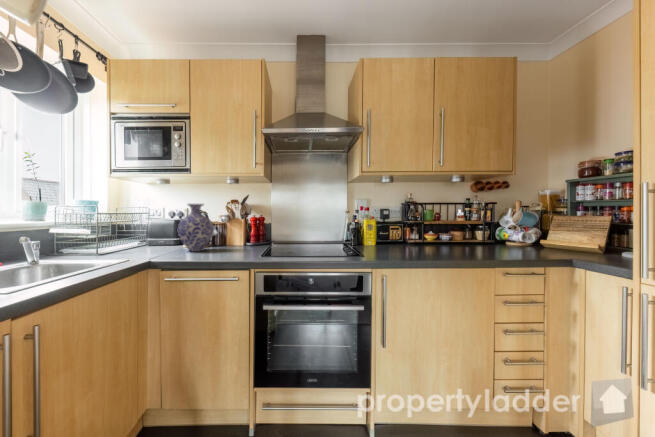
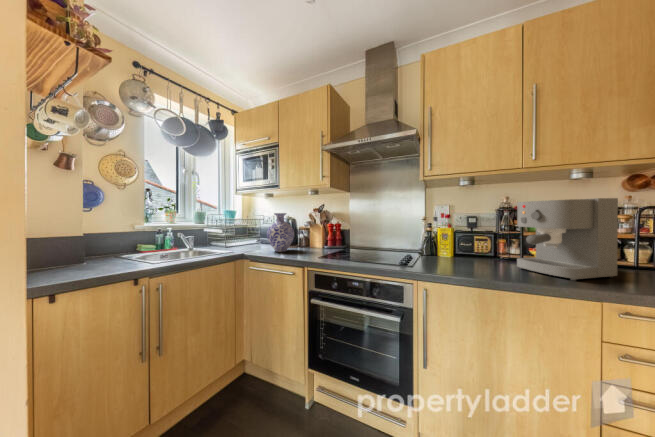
coffee maker: none [424,197,477,252] -> present [517,198,618,281]

